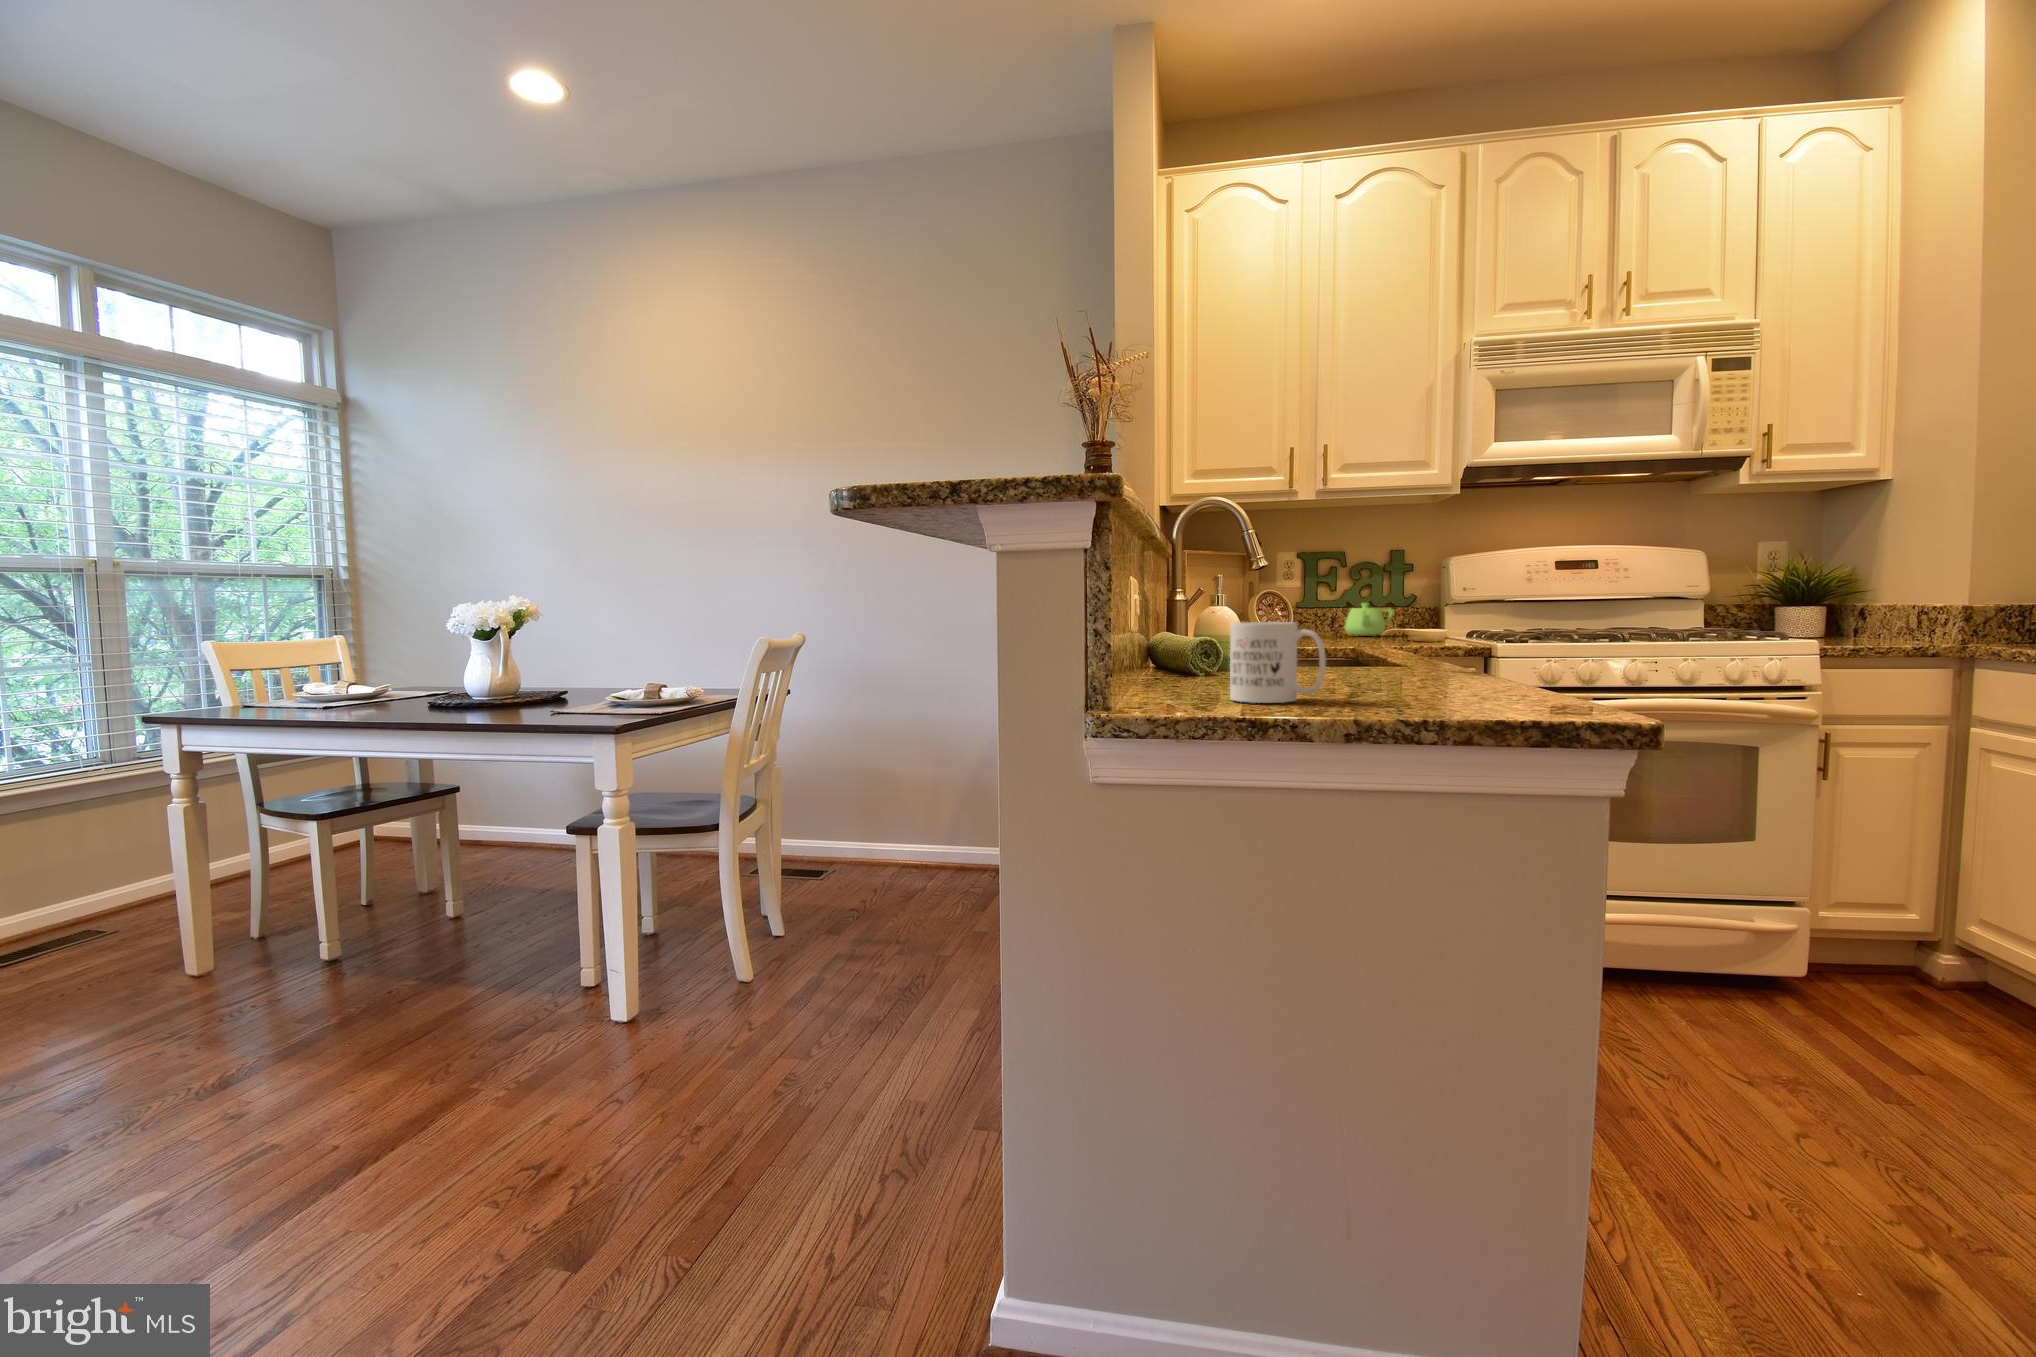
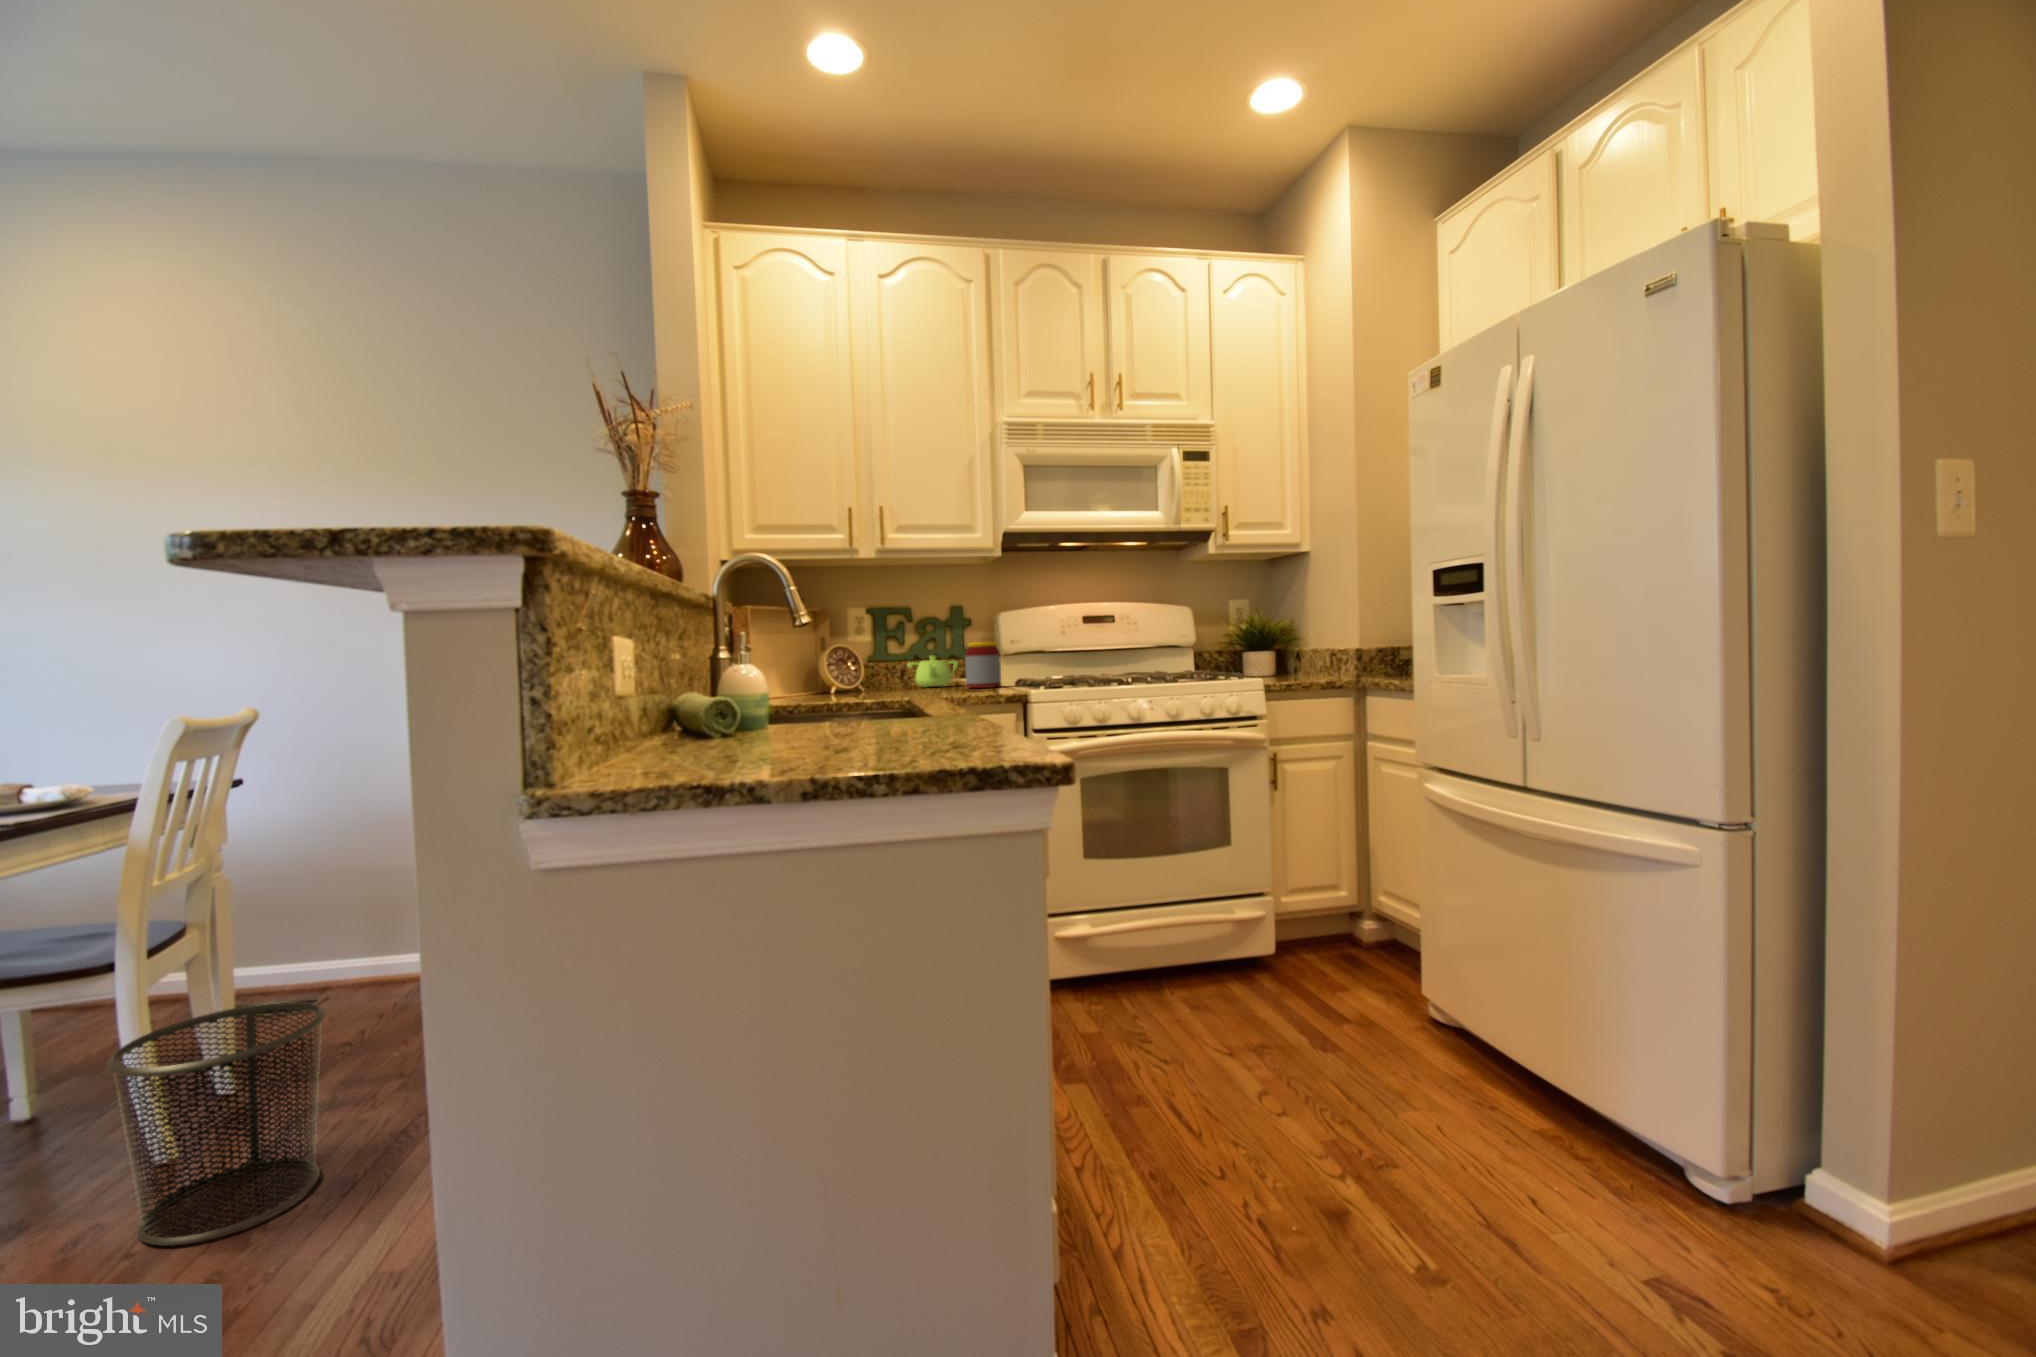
jar: none [1406,589,1449,639] -> present [965,642,1001,688]
mug: present [1230,622,1326,703] -> none [705,681,802,766]
waste bin: none [729,867,859,1040] -> present [107,1001,325,1246]

